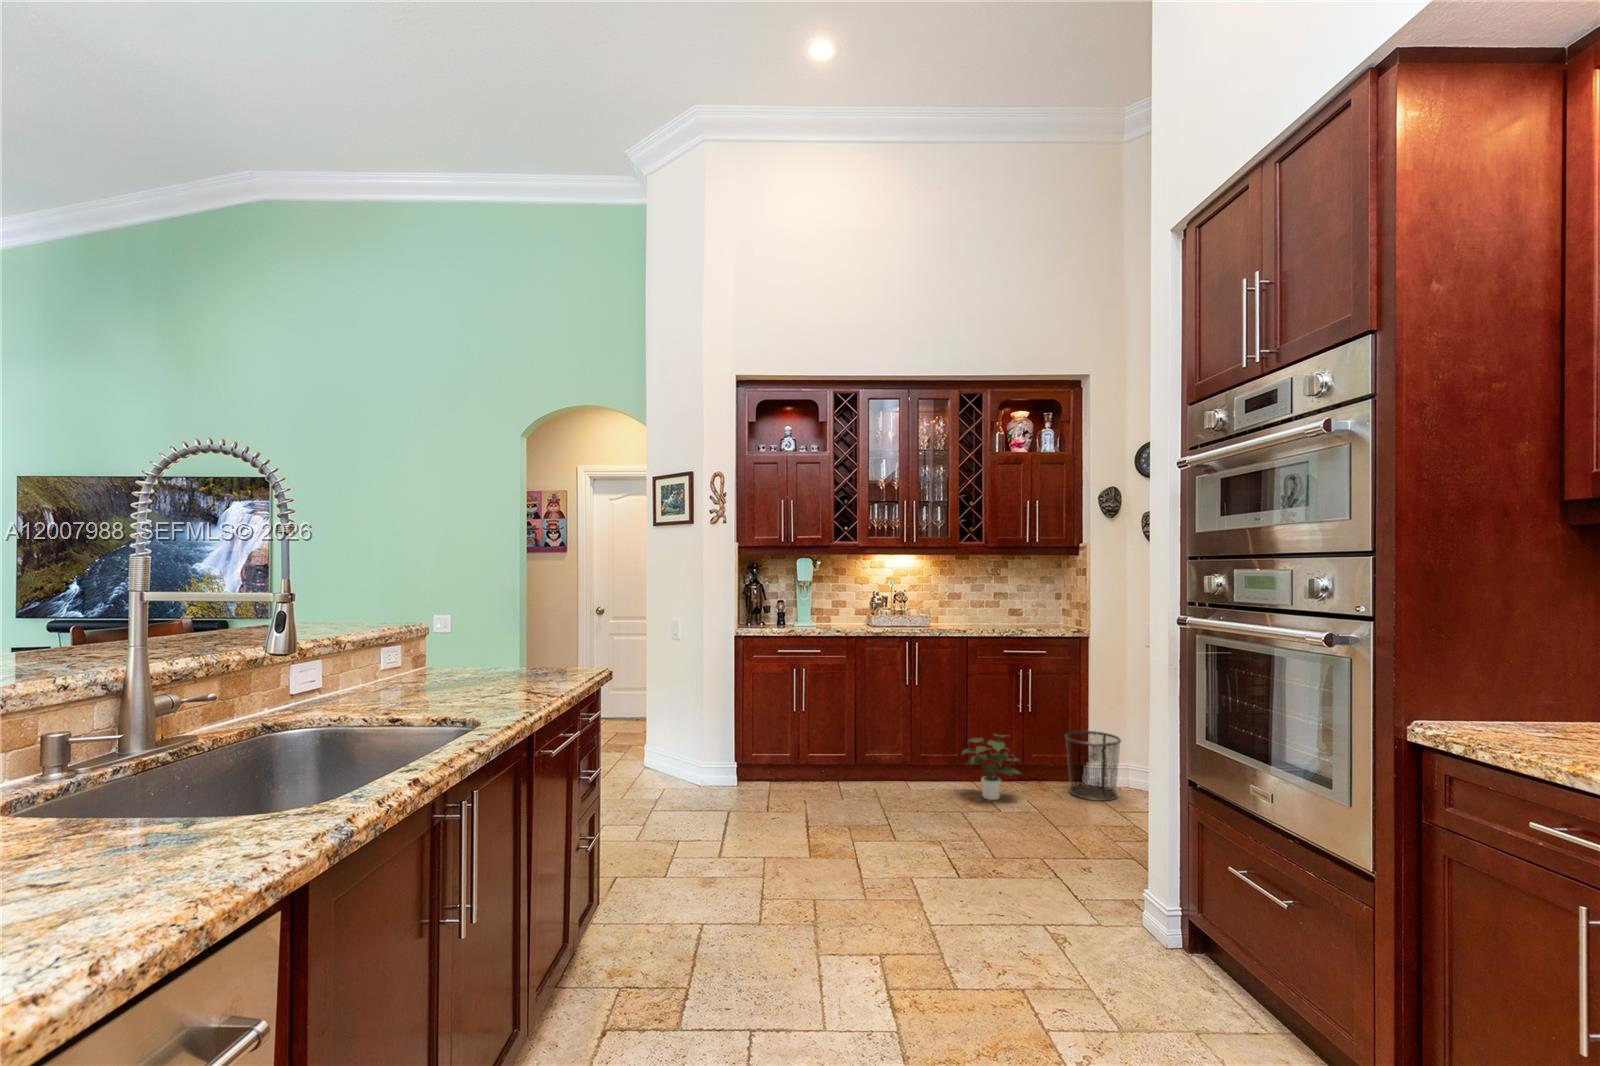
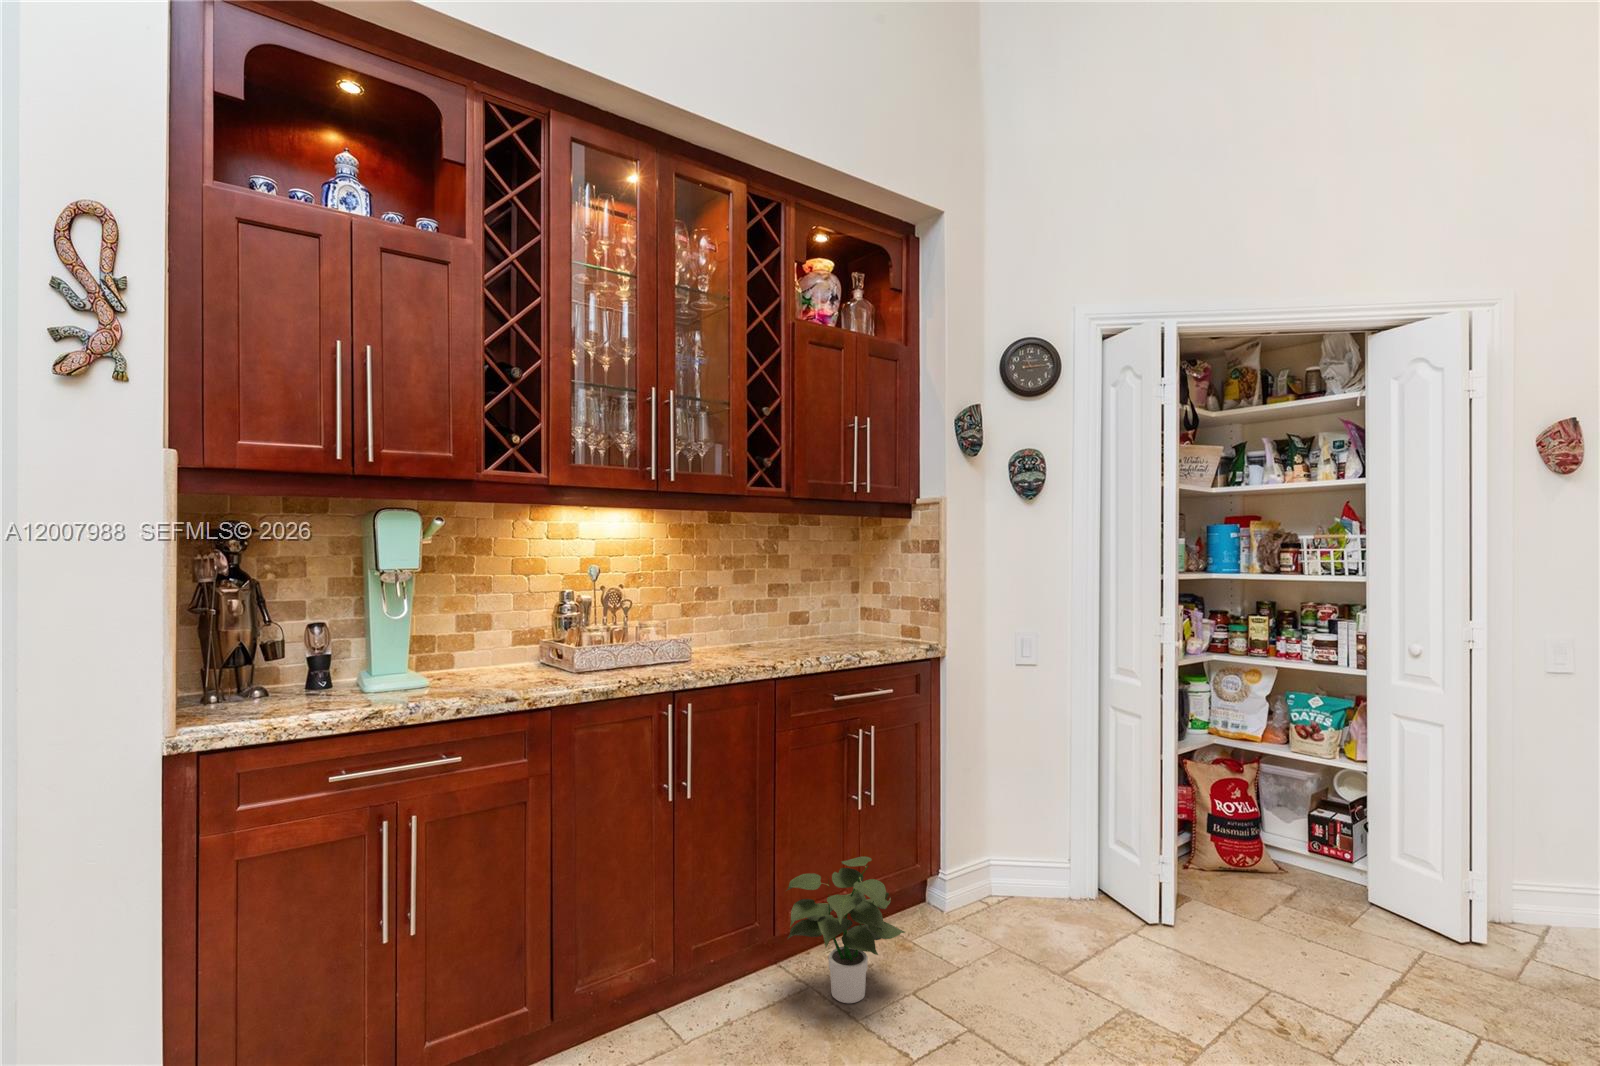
waste bin: present [1065,731,1121,801] -> none [917,805,1009,935]

